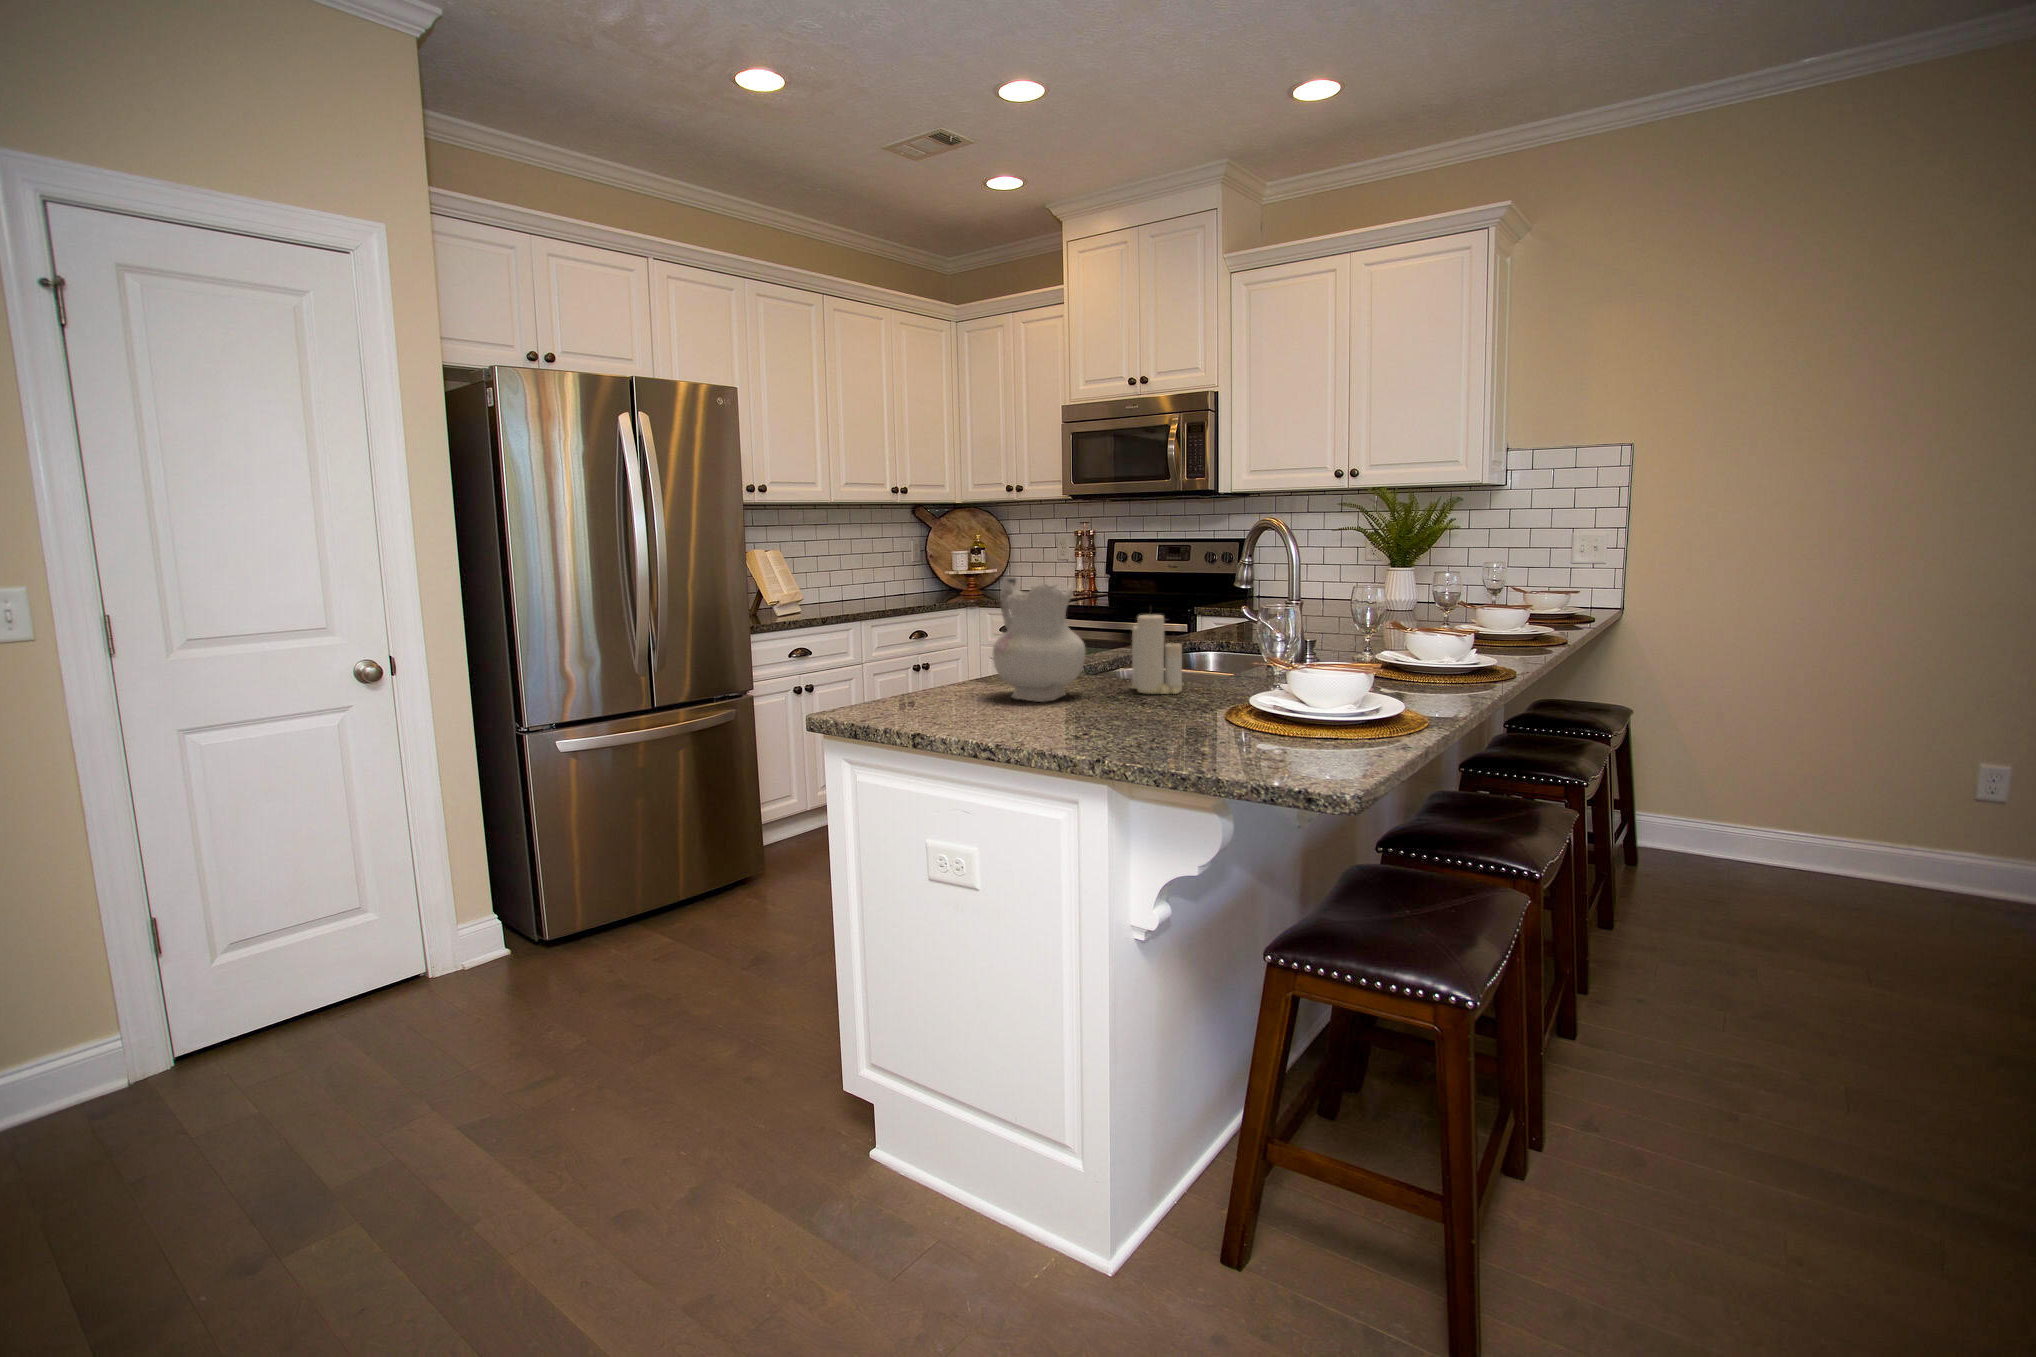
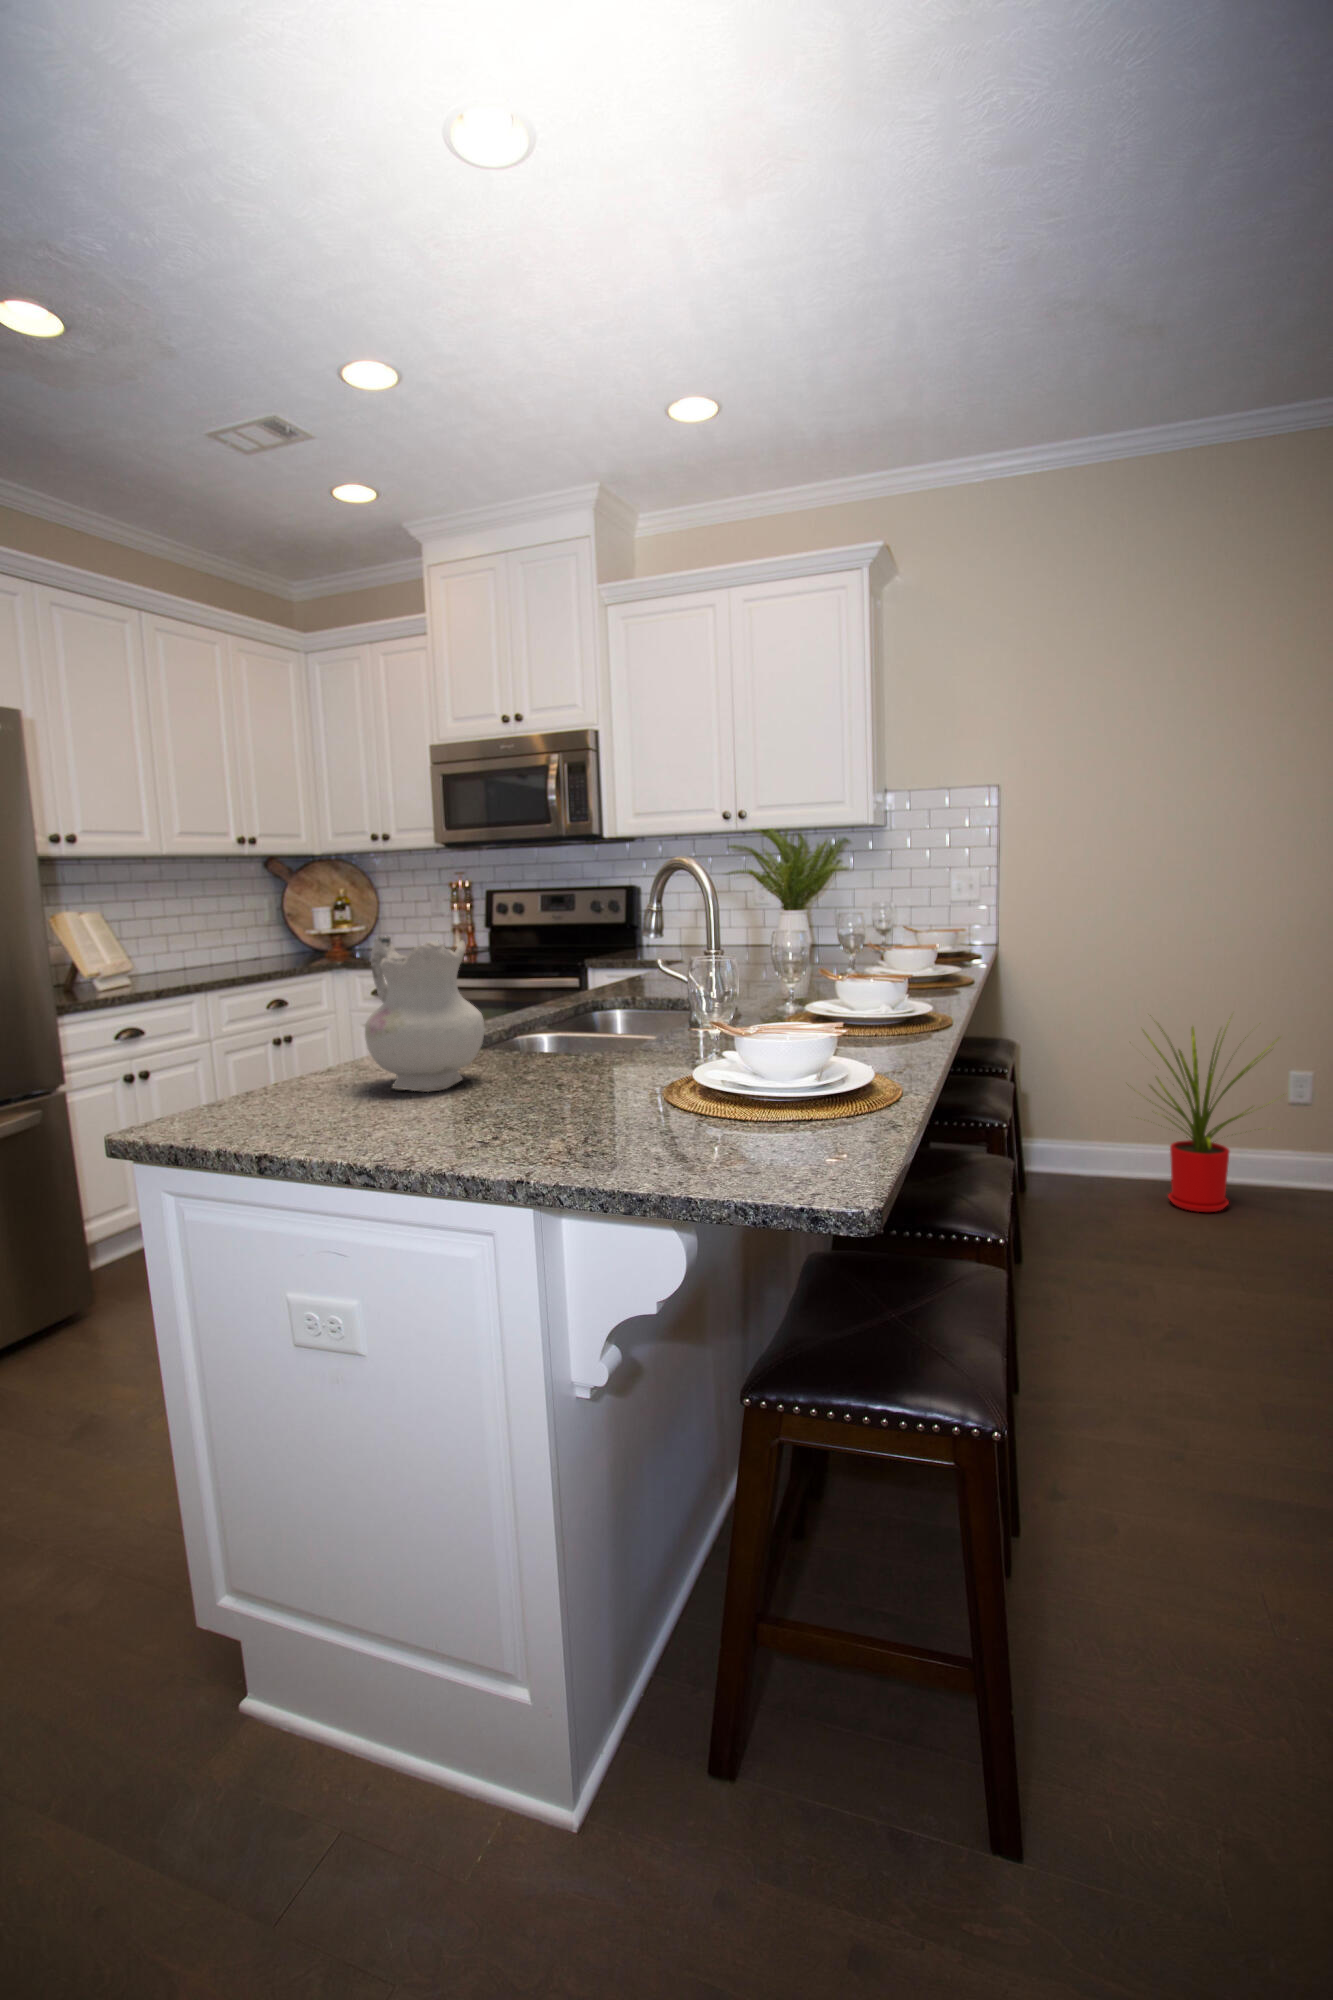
candle: present [1132,615,1182,694] -> none [539,965,603,1070]
house plant: none [1756,689,1959,906] -> present [1144,1026,1277,1212]

